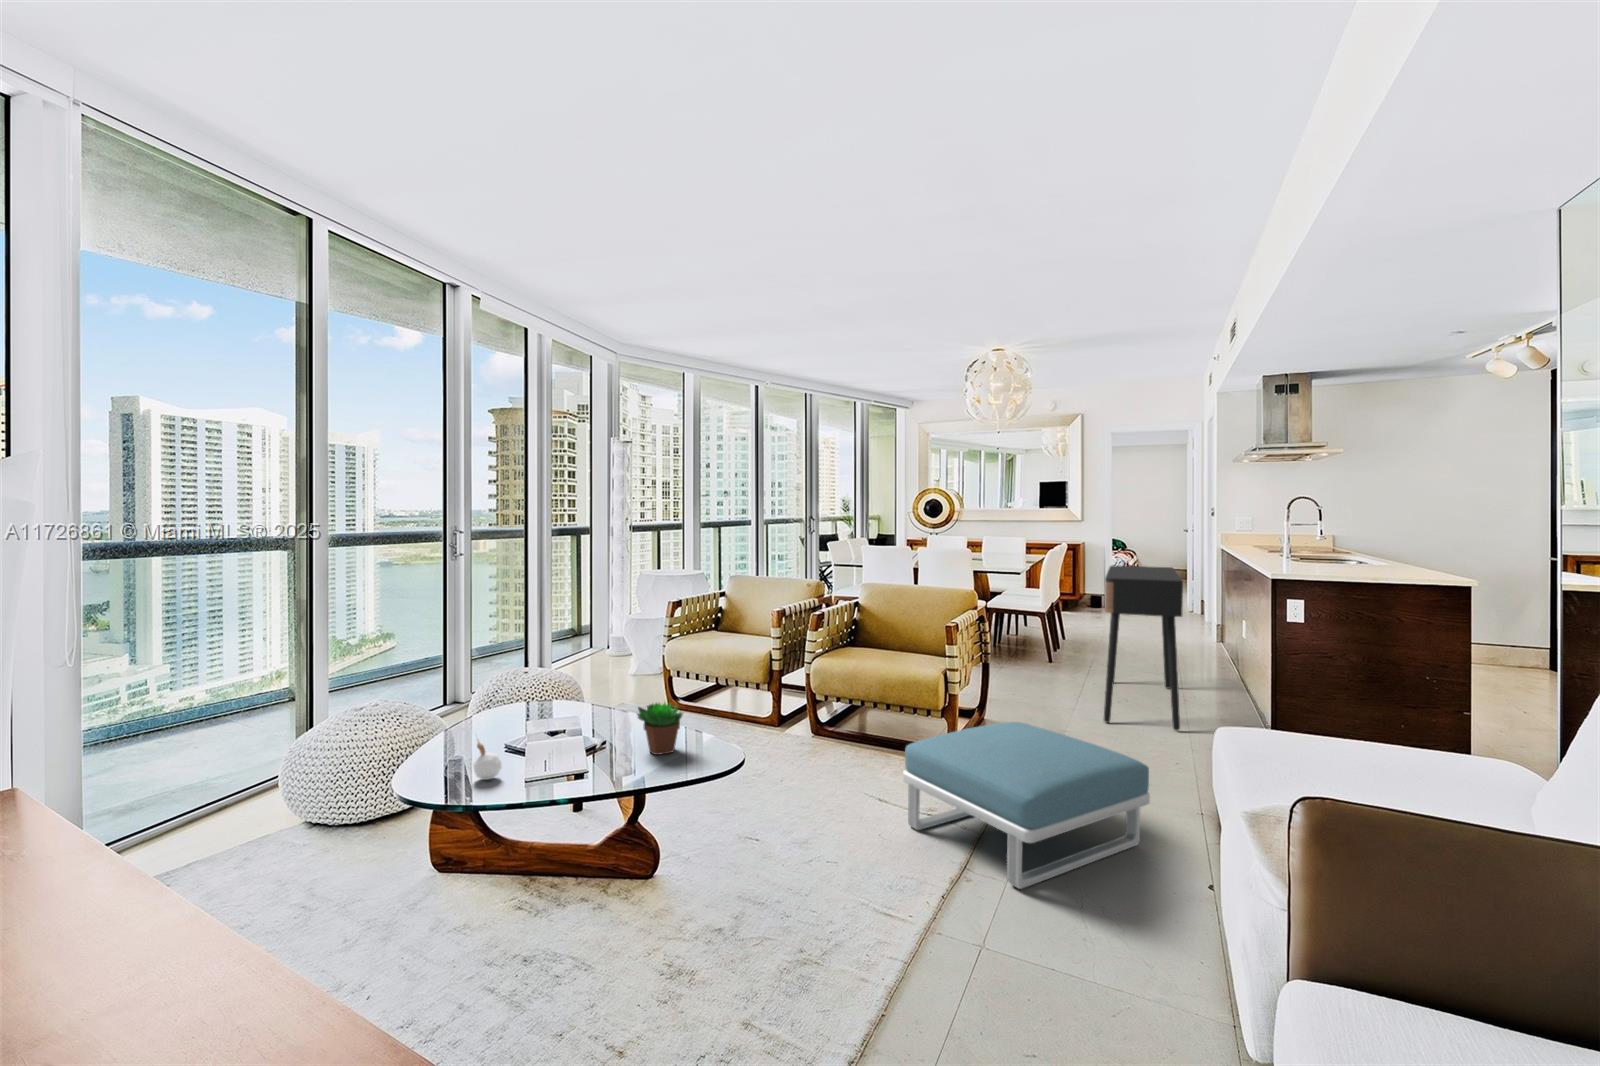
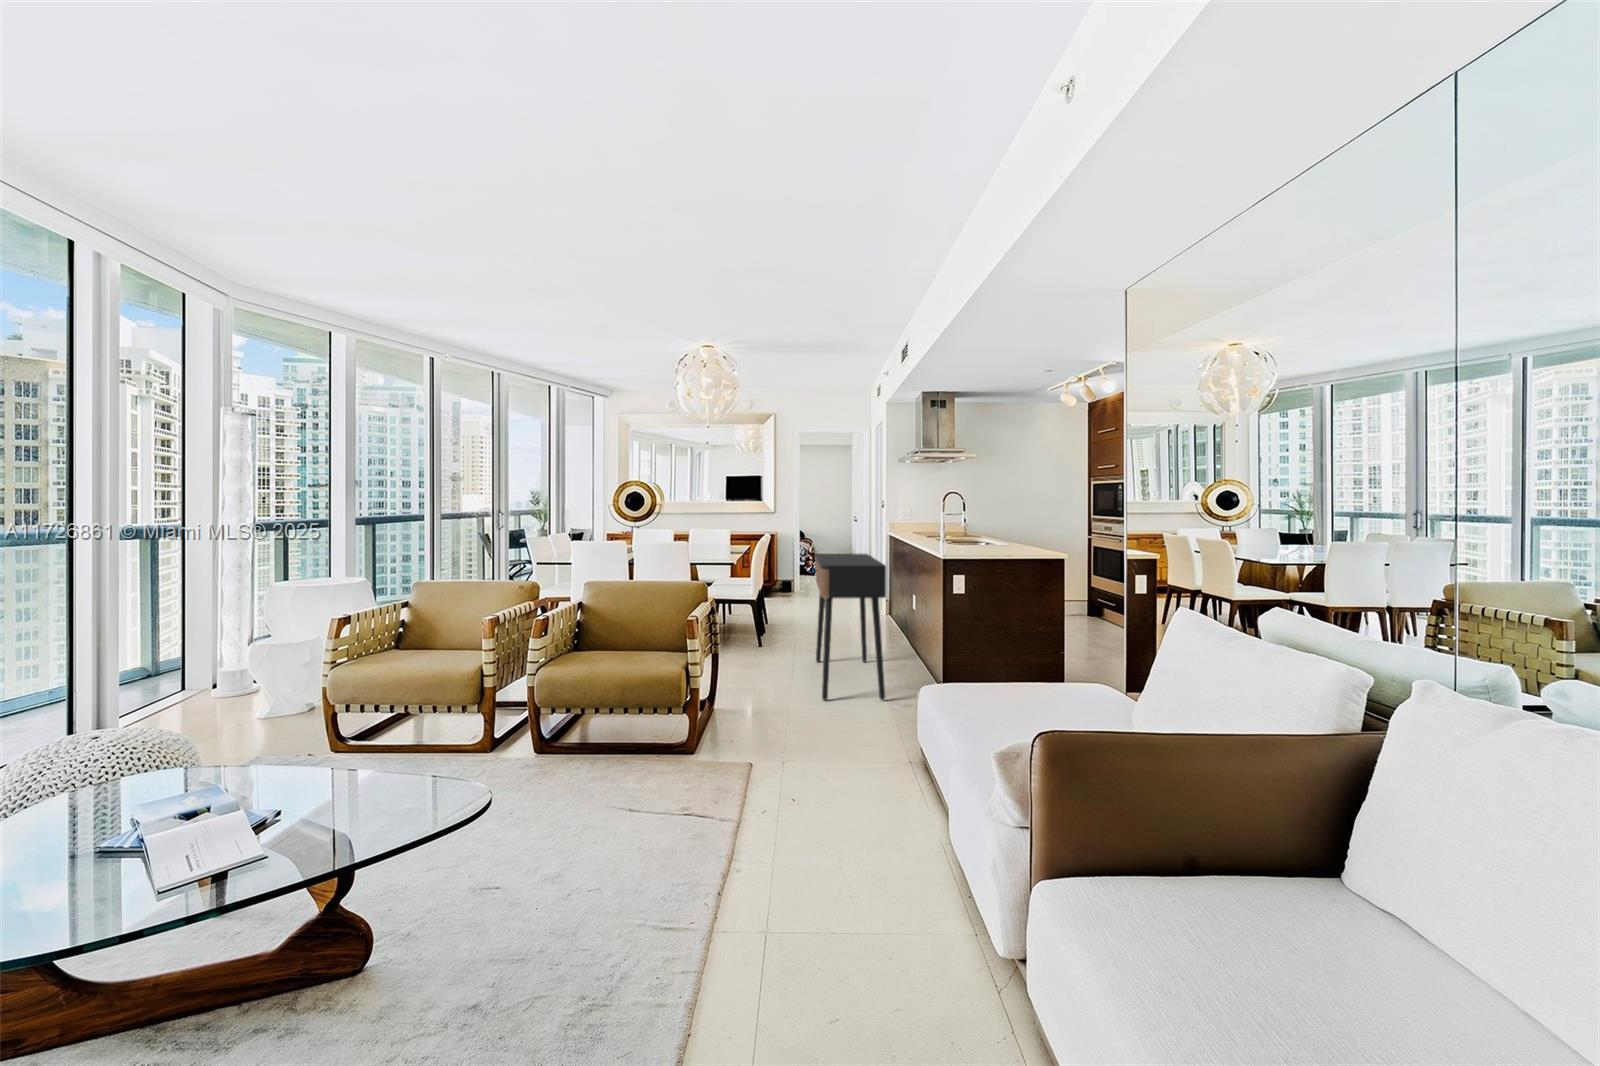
succulent plant: present [637,703,683,755] -> none [325,744,396,815]
footstool: present [903,722,1150,889] -> none [660,712,893,882]
candle: present [474,741,501,780] -> none [45,838,101,905]

